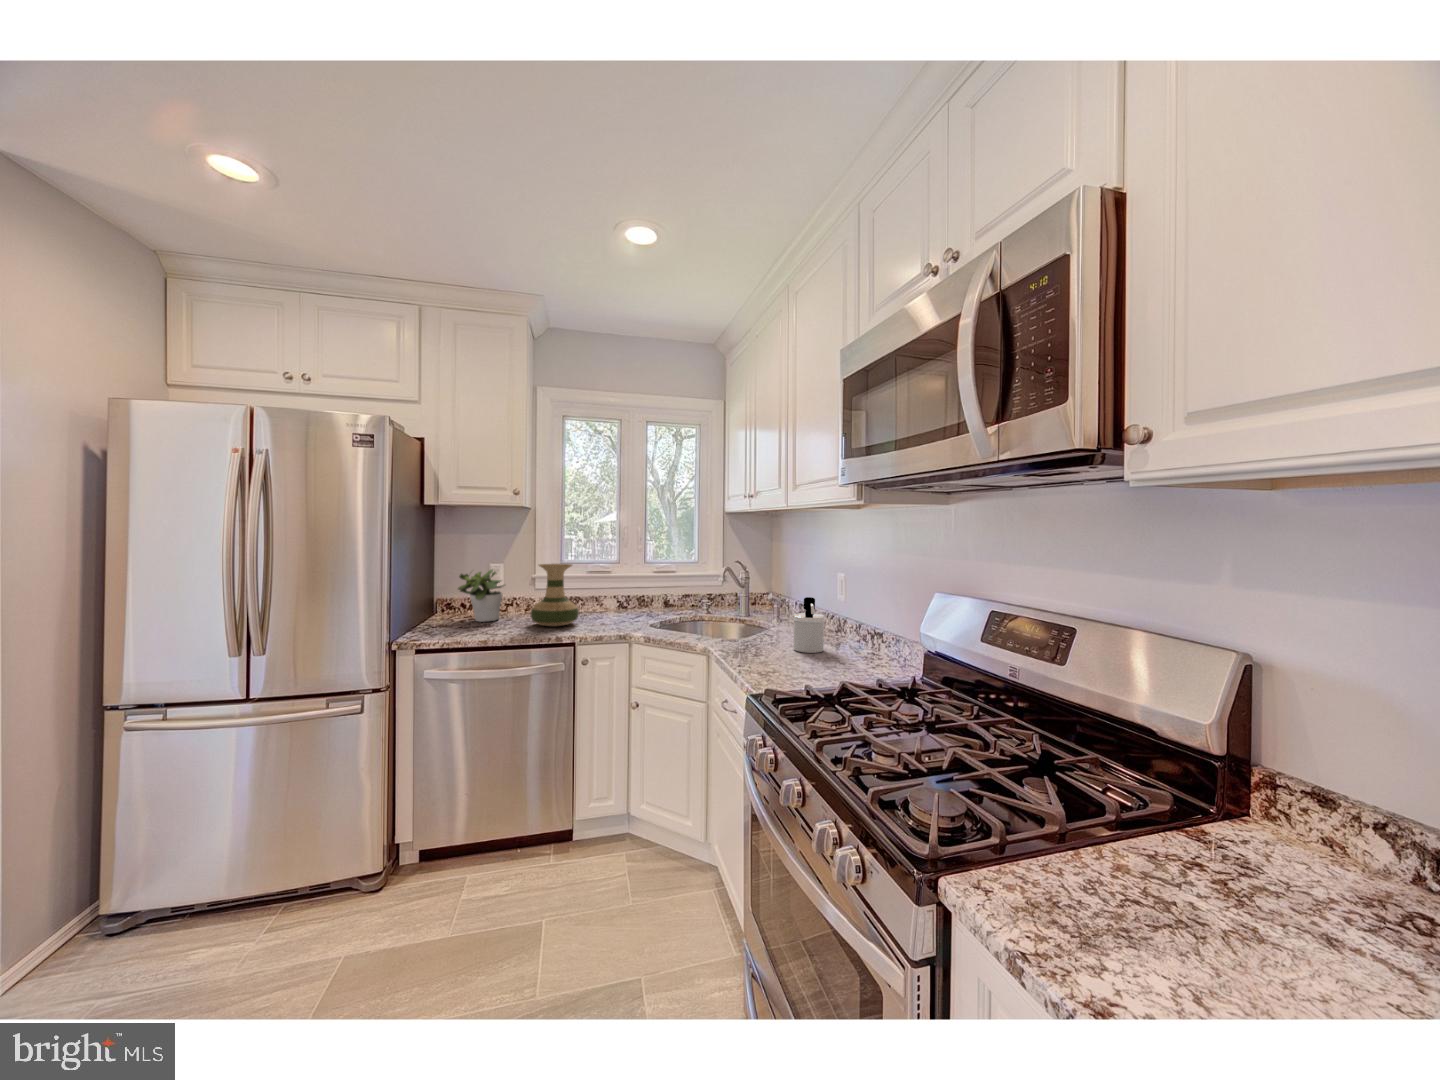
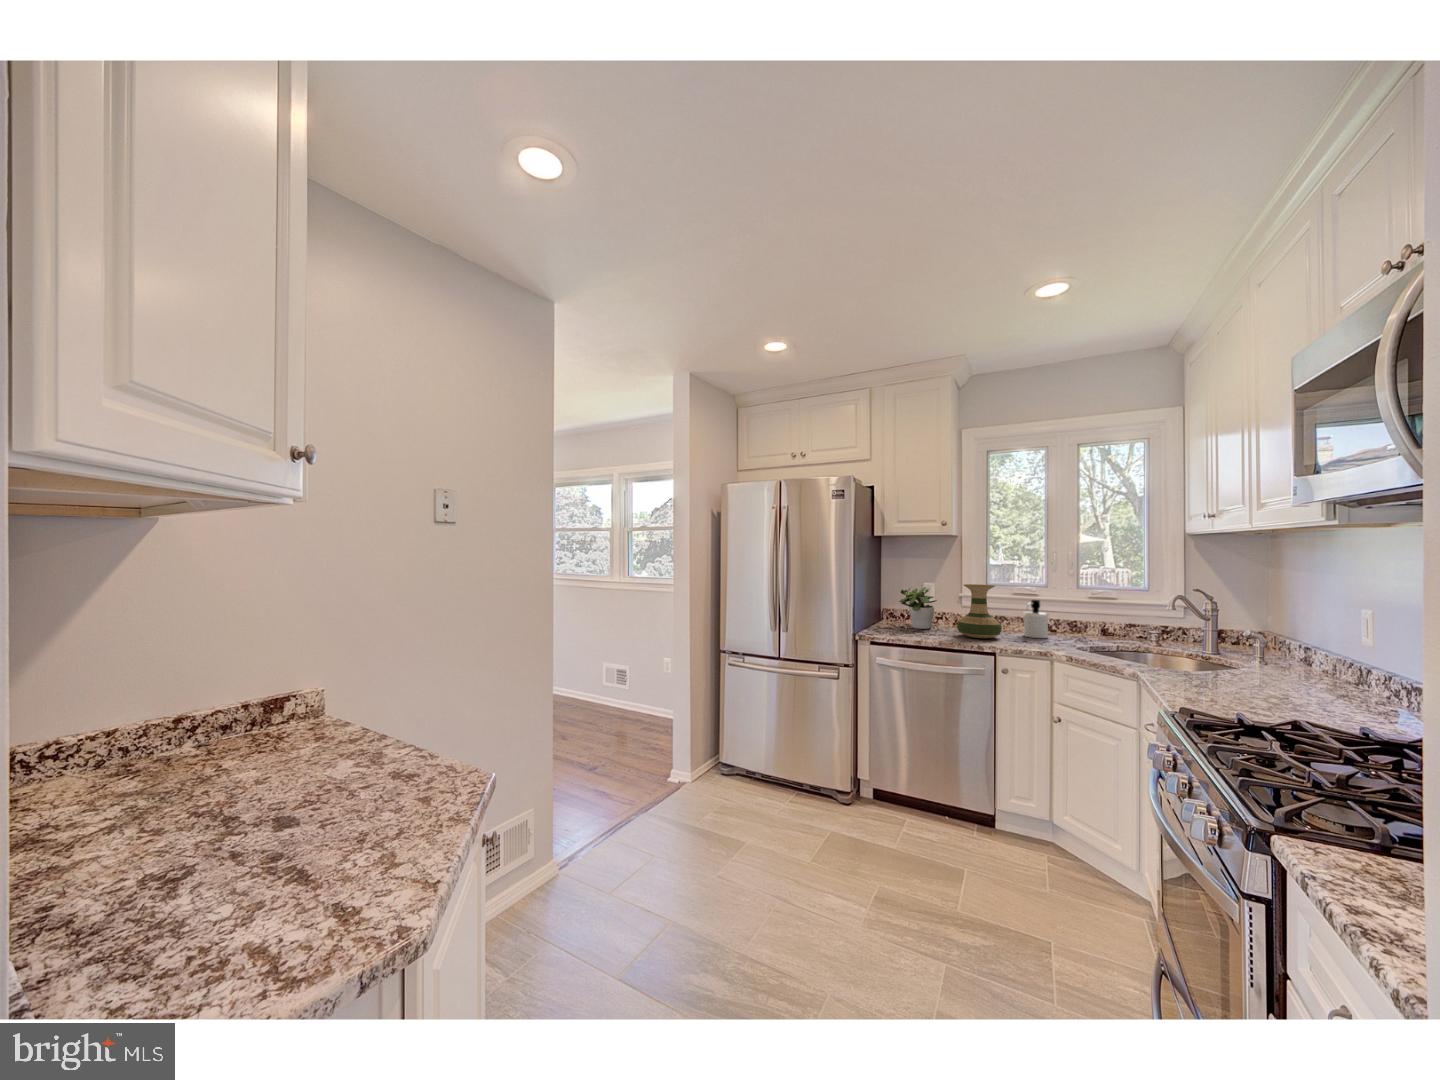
soap dispenser: present [793,597,825,653] -> present [1023,600,1049,638]

